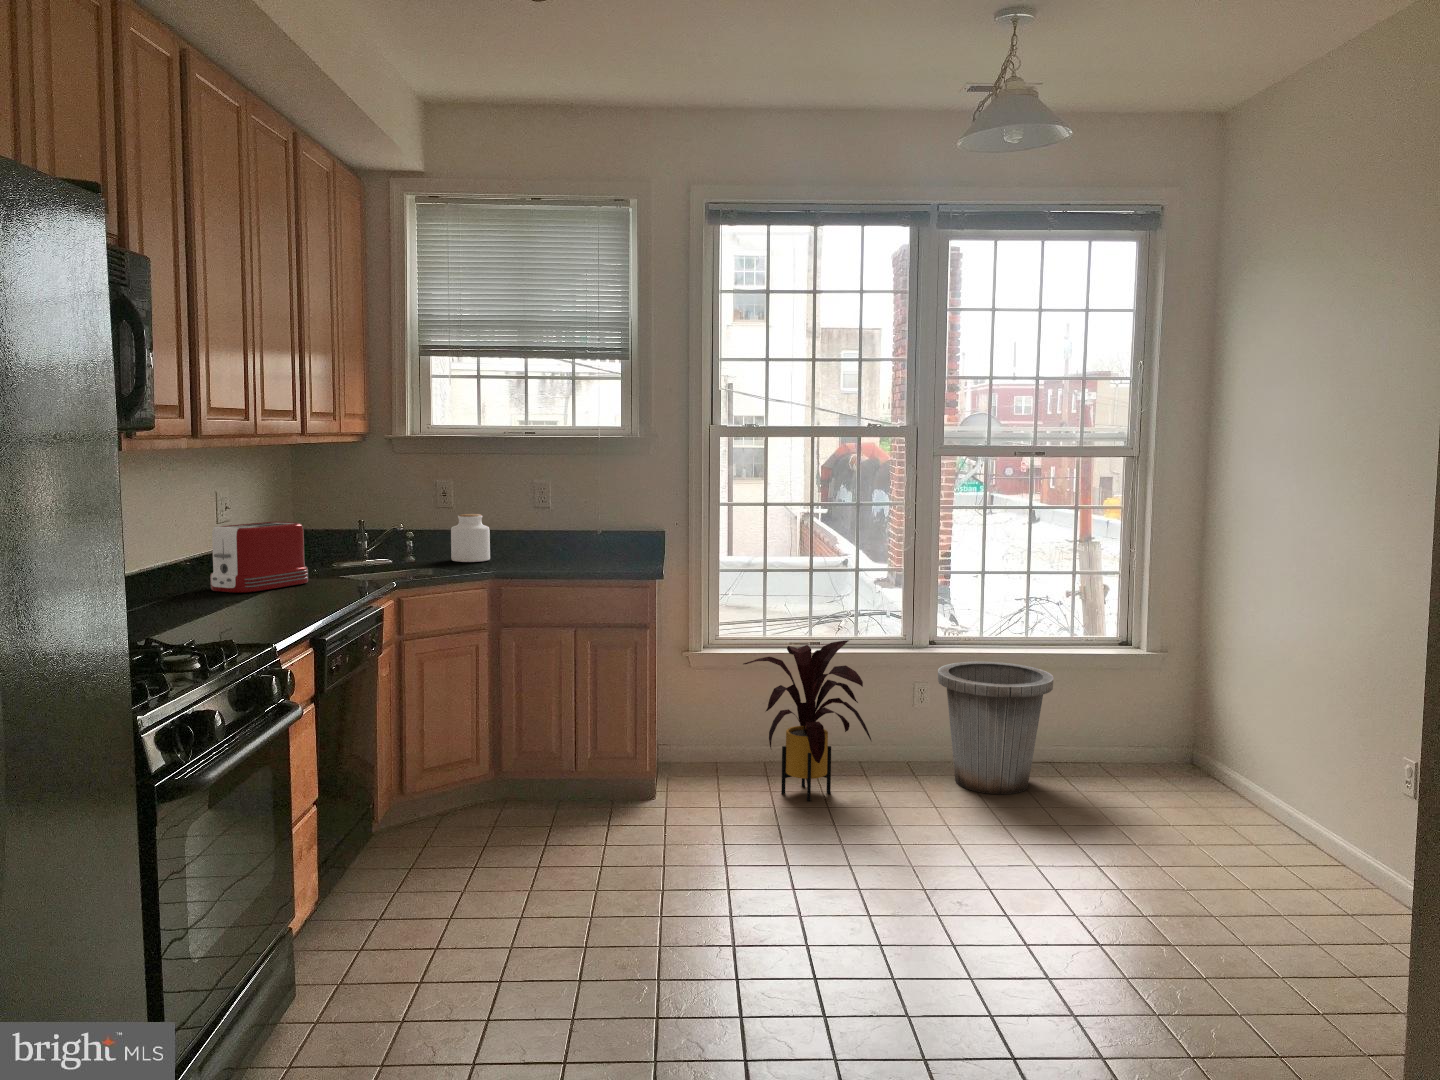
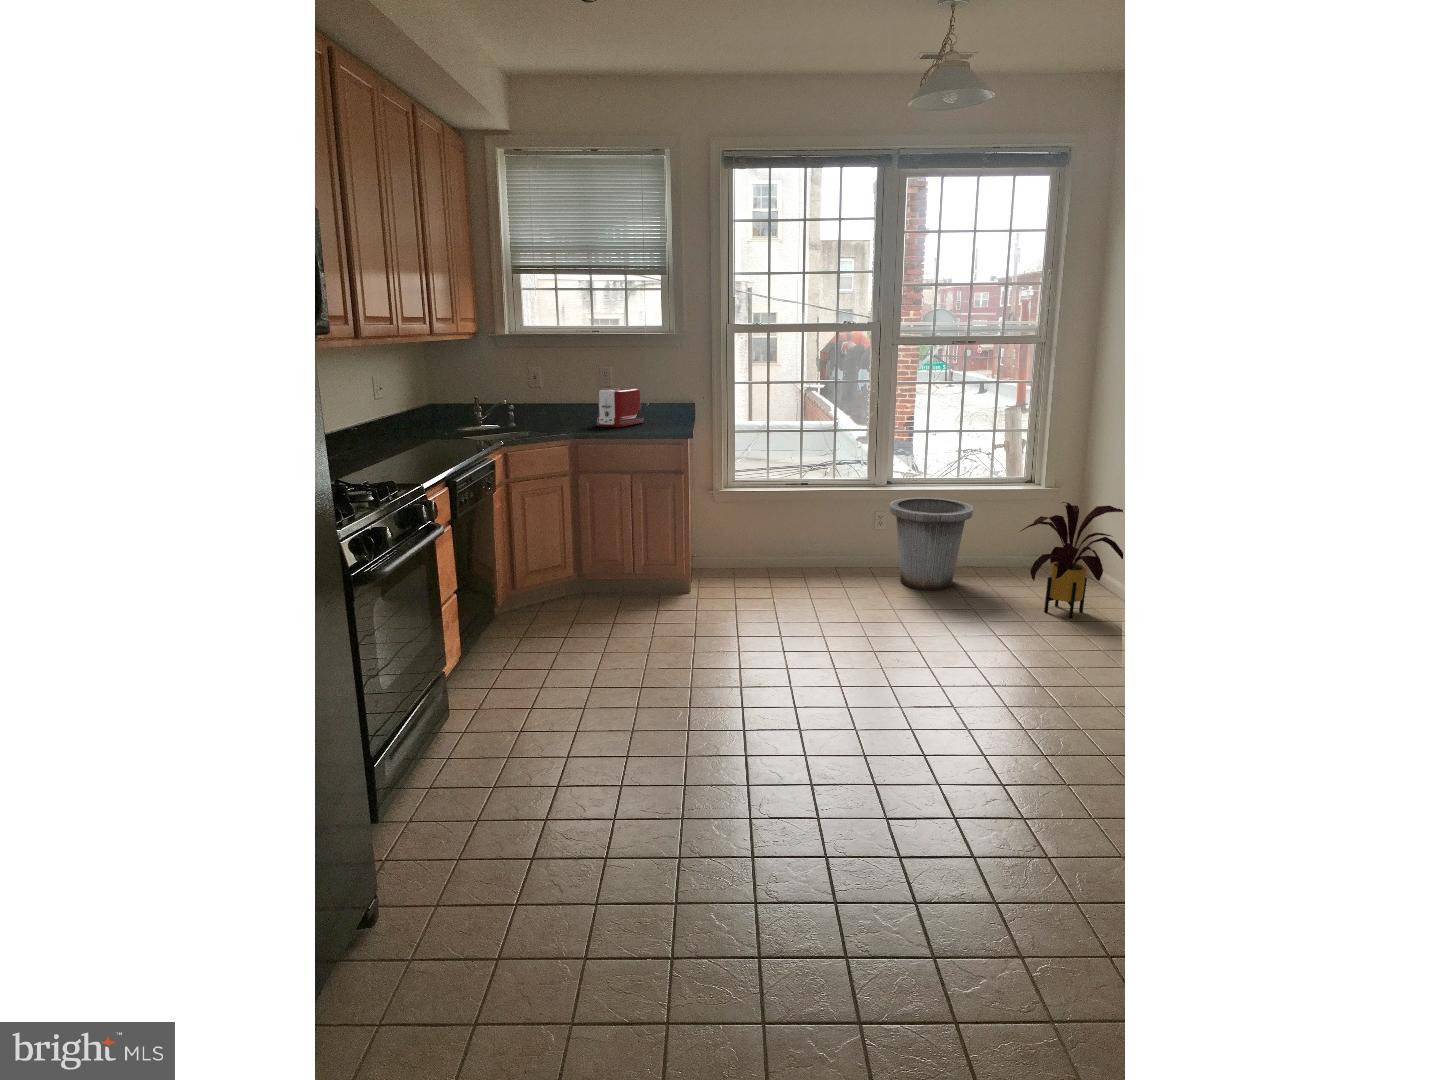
jar: present [451,514,490,562] -> none [541,392,569,427]
toaster: present [210,522,308,593] -> present [597,388,643,427]
house plant: present [744,640,871,801] -> present [1021,502,1123,619]

